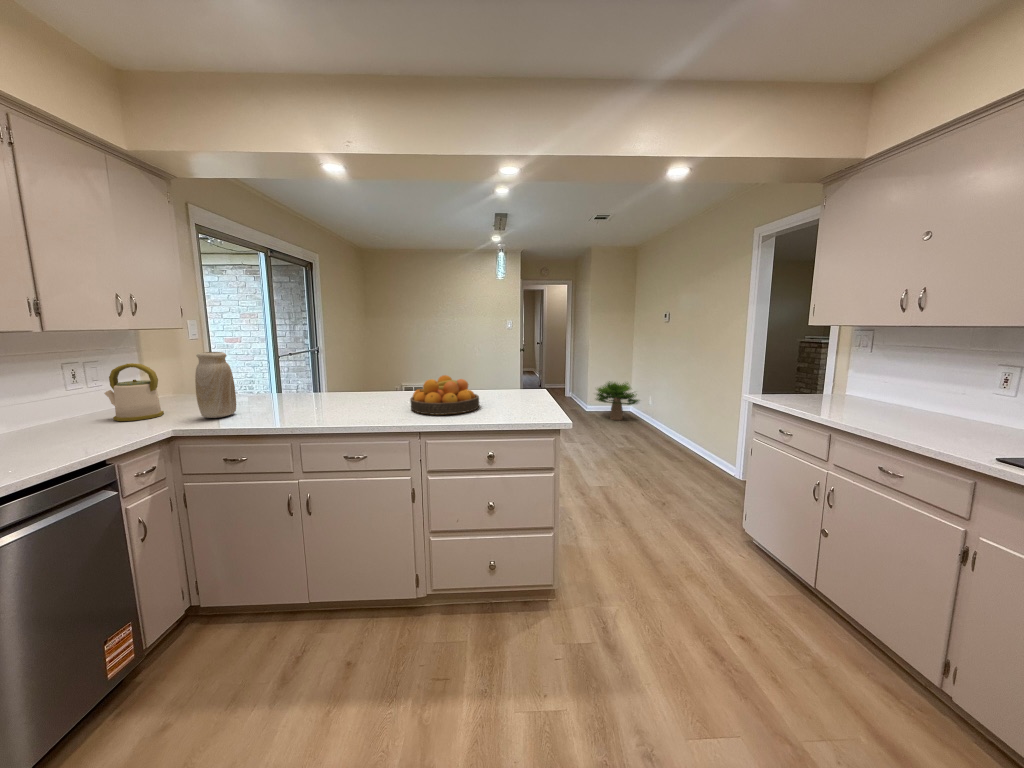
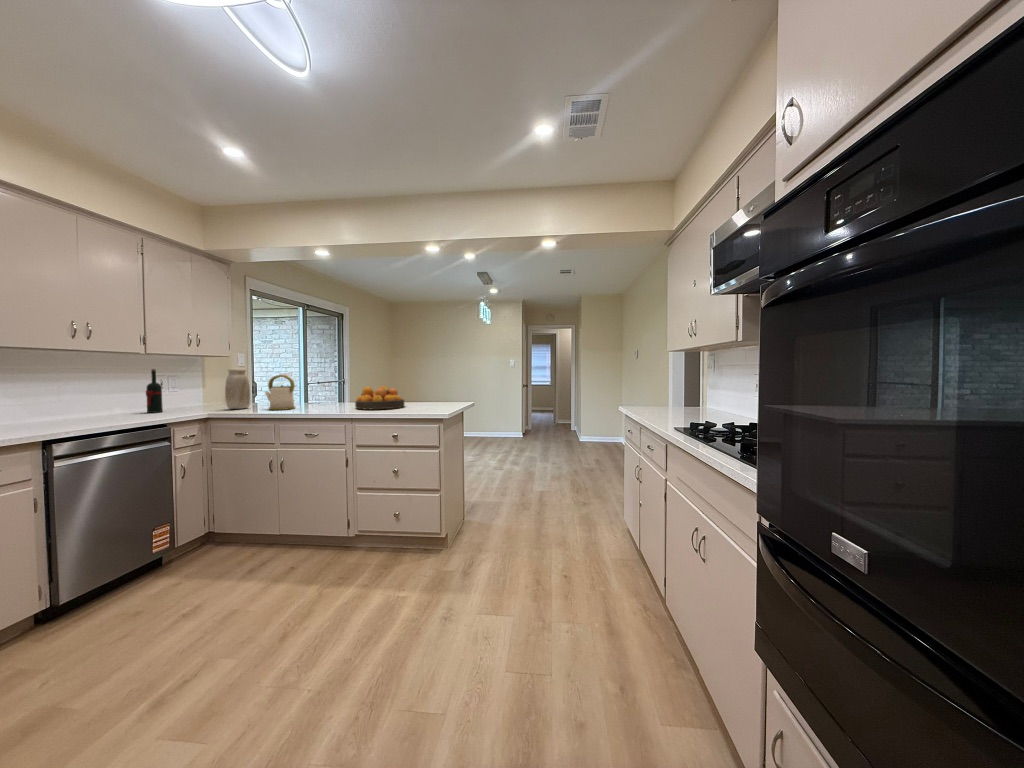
wine bottle: none [49,357,86,434] -> present [146,369,163,413]
kettle: present [105,363,164,421] -> present [265,375,295,410]
potted plant: present [596,381,639,420] -> none [576,409,621,446]

